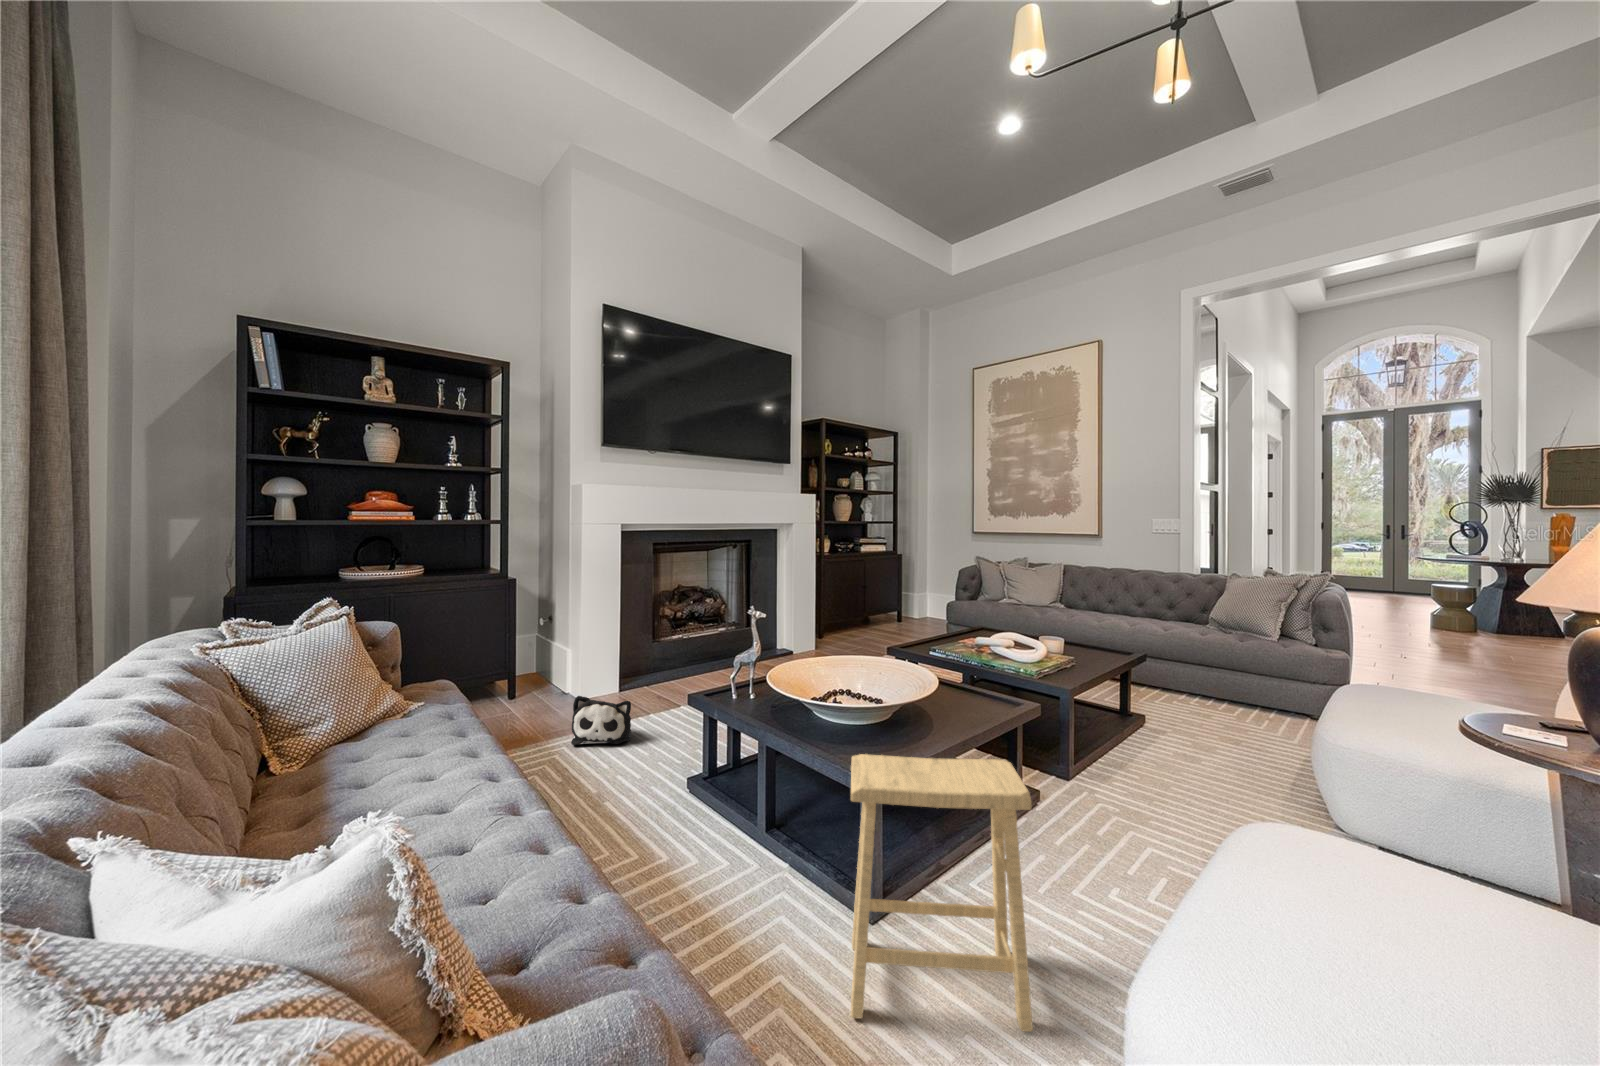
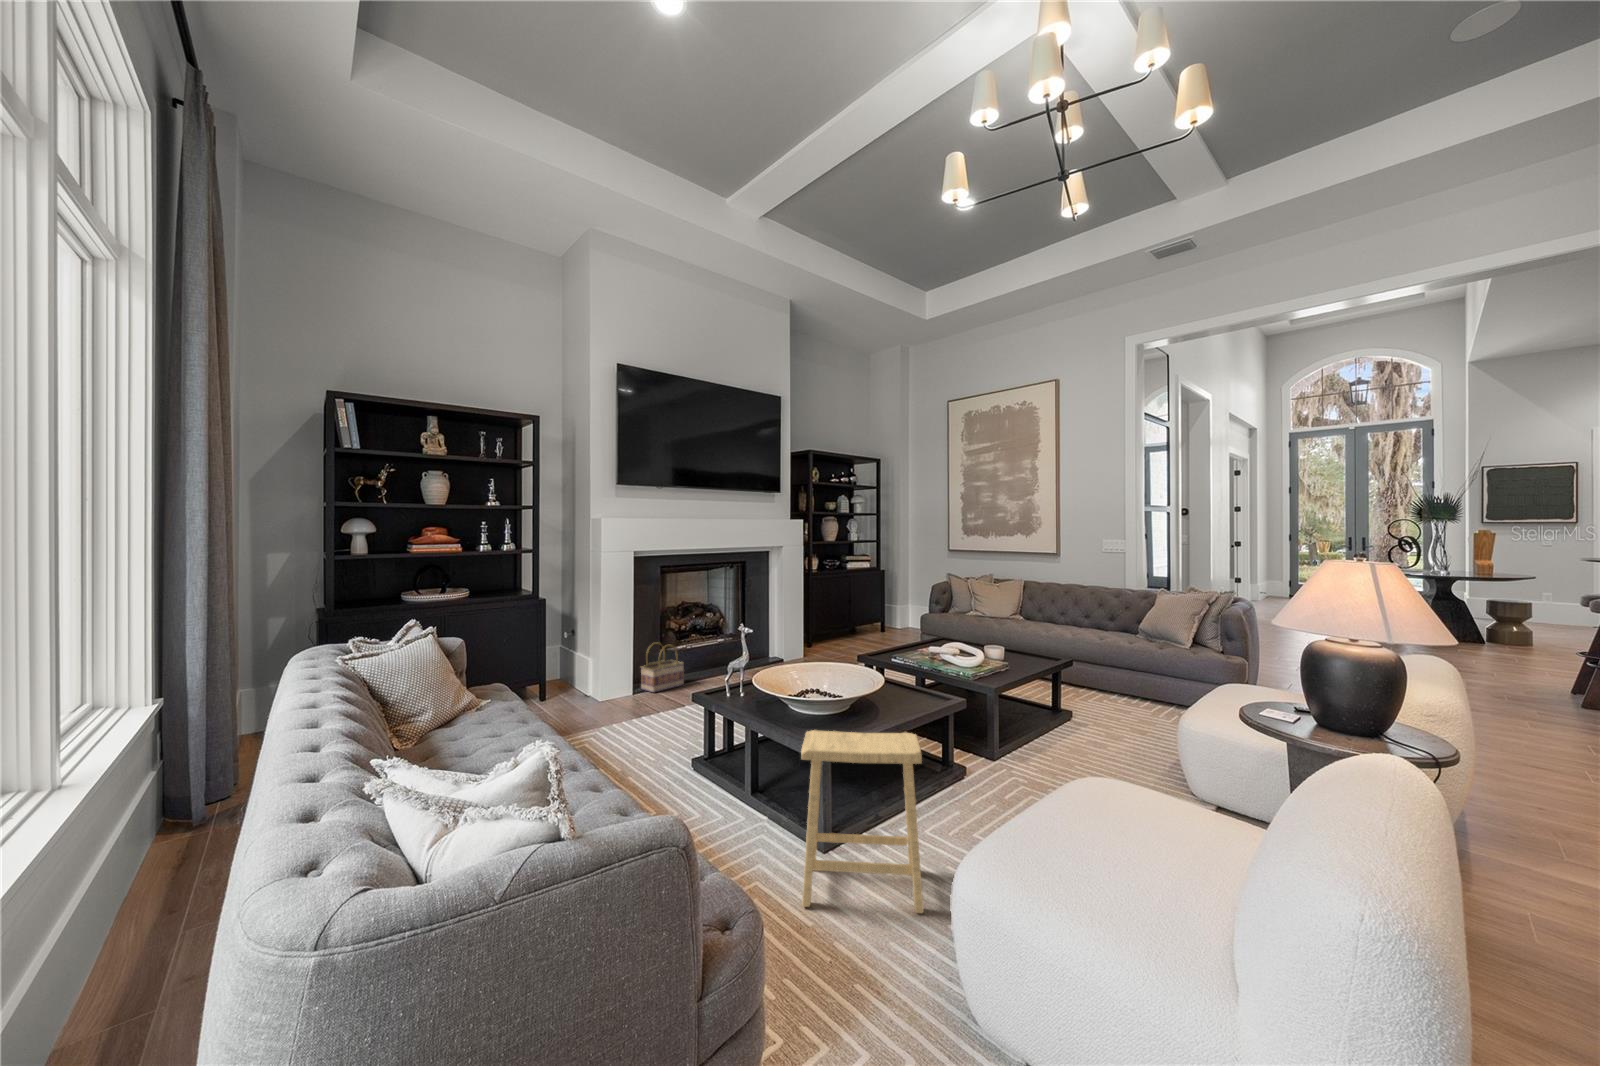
basket: none [627,631,679,690] -> present [641,642,684,692]
plush toy: present [571,696,631,745] -> none [597,696,645,736]

